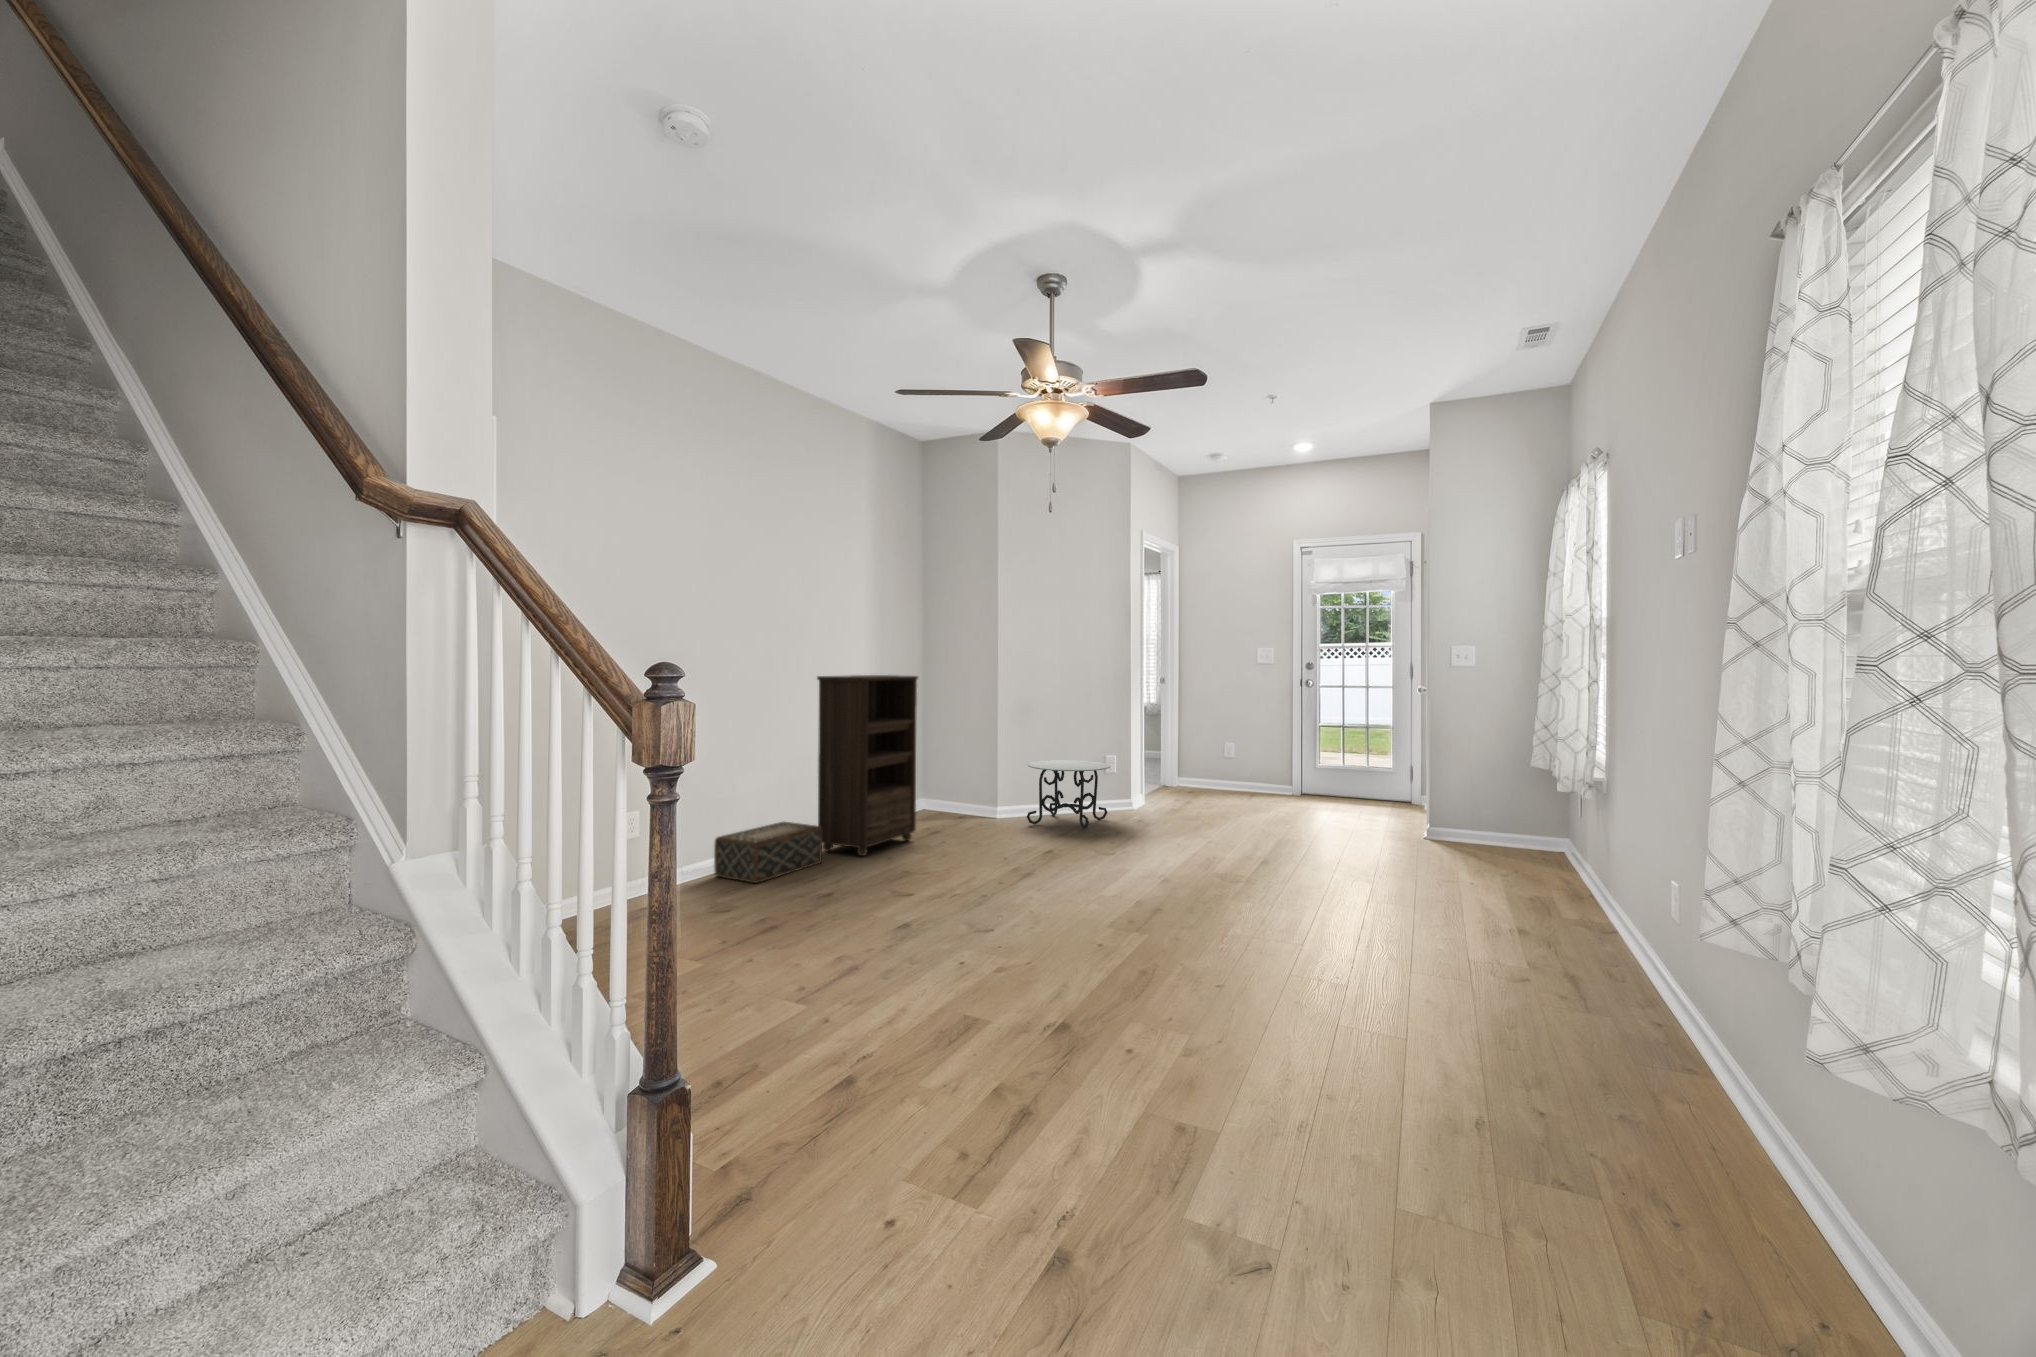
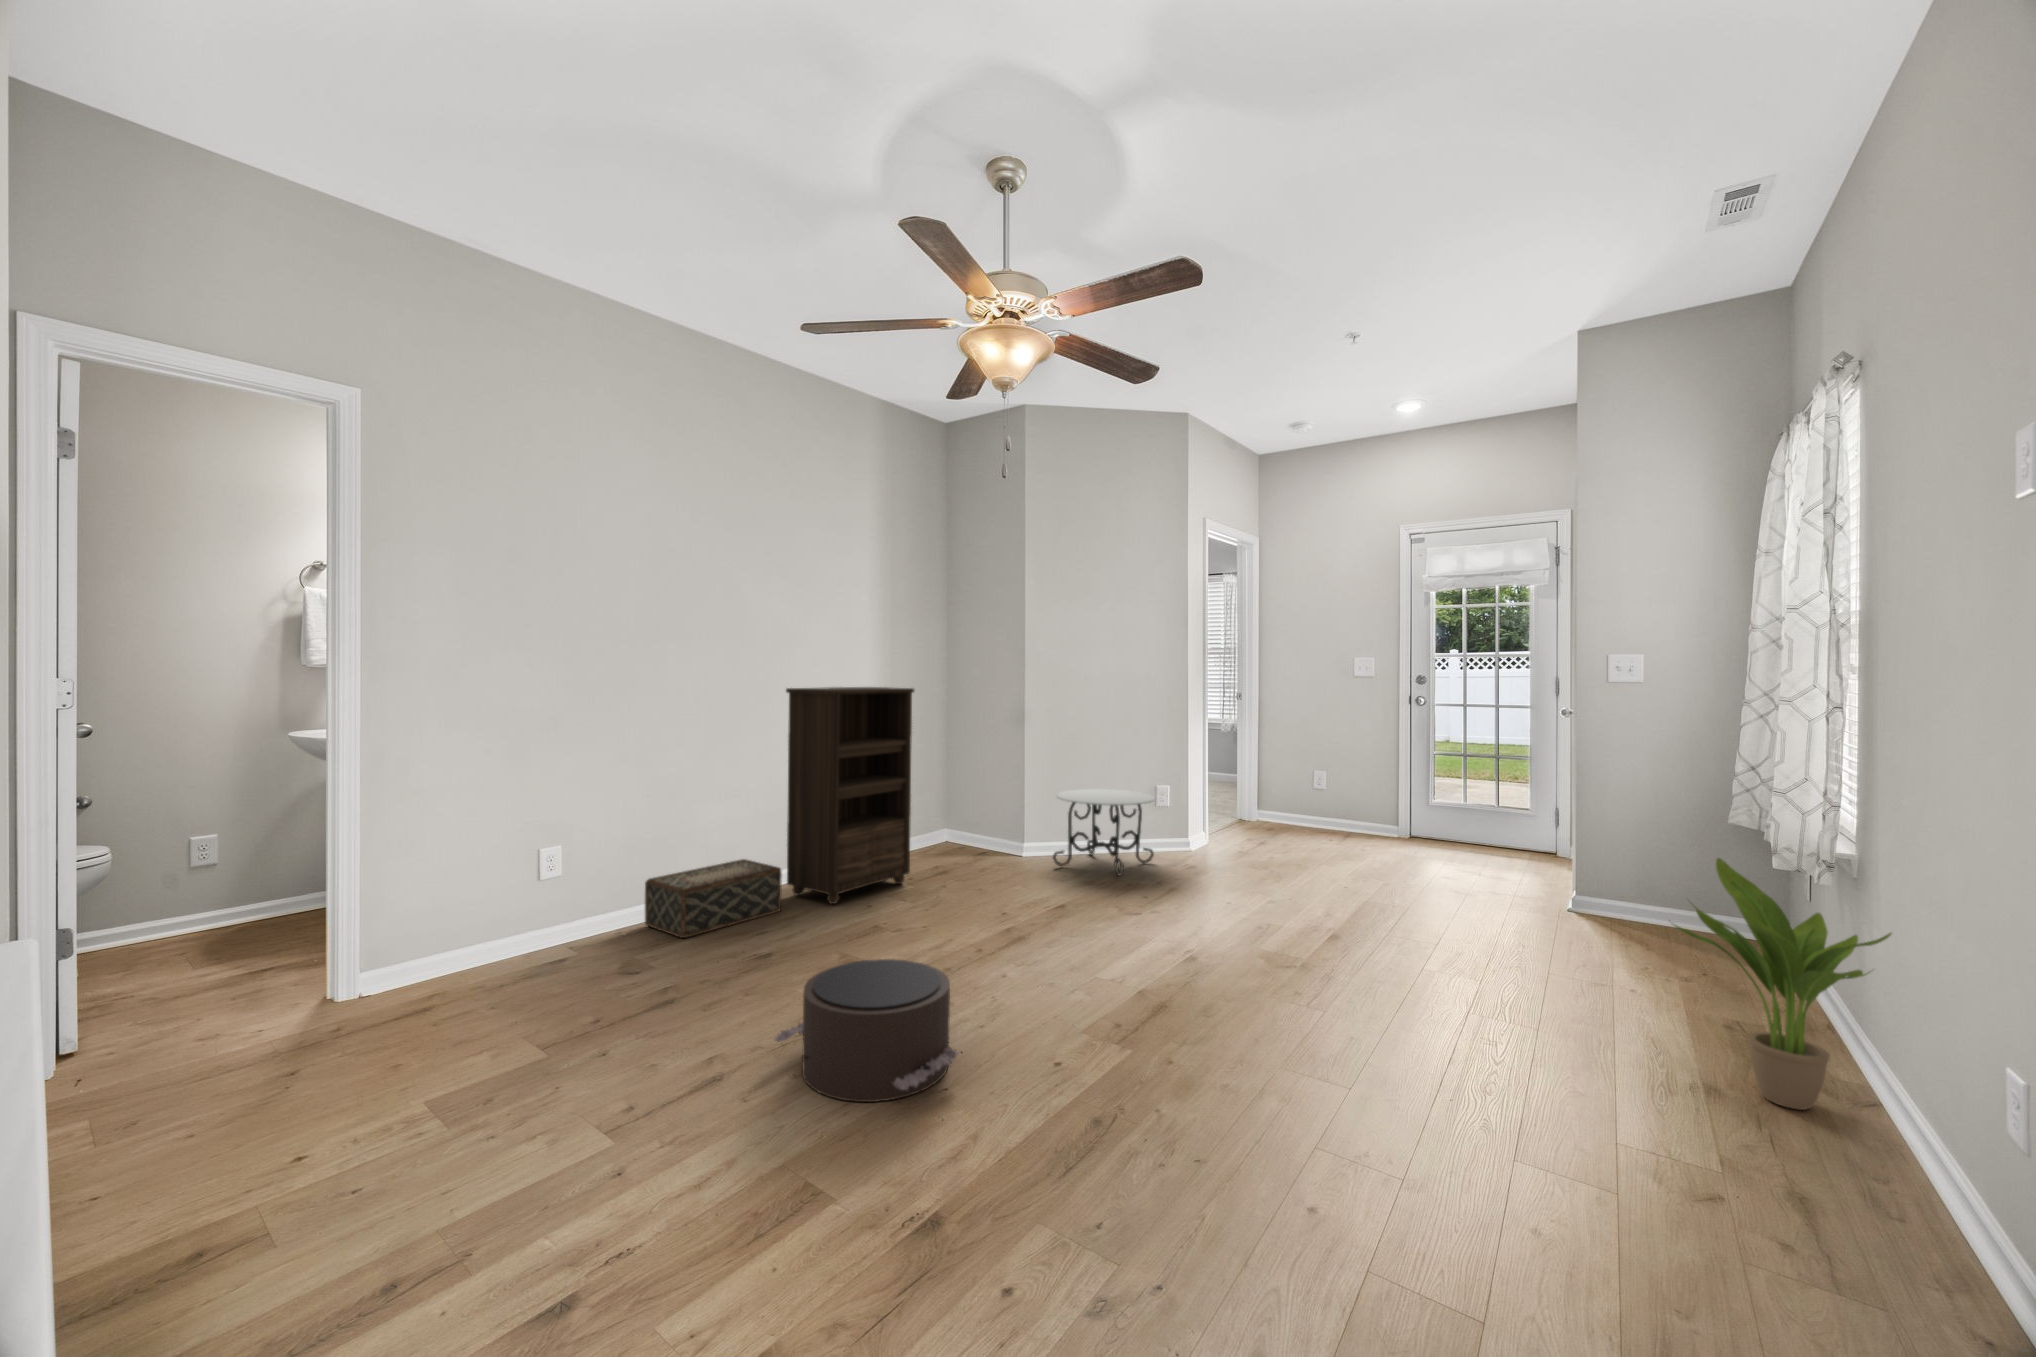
potted plant: none [1494,782,1620,937] -> present [1676,858,1891,1110]
pouf: none [895,876,1039,967] -> present [774,959,958,1102]

